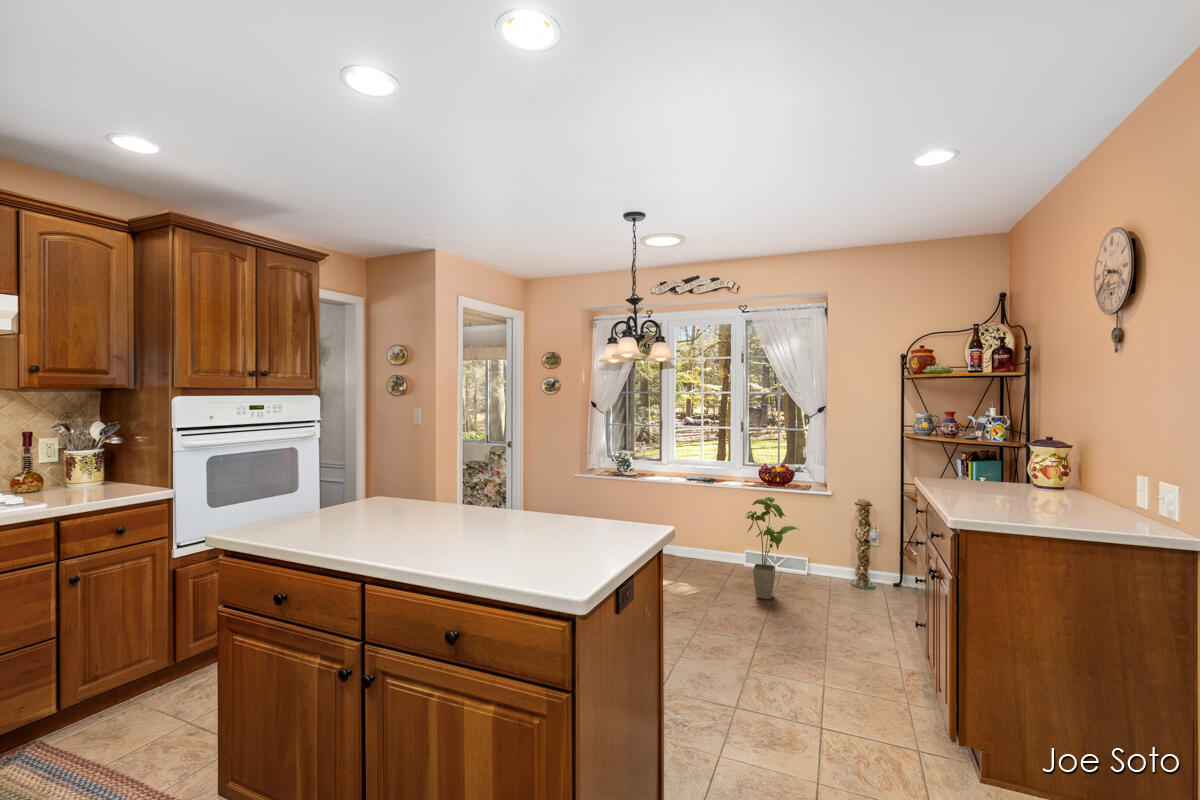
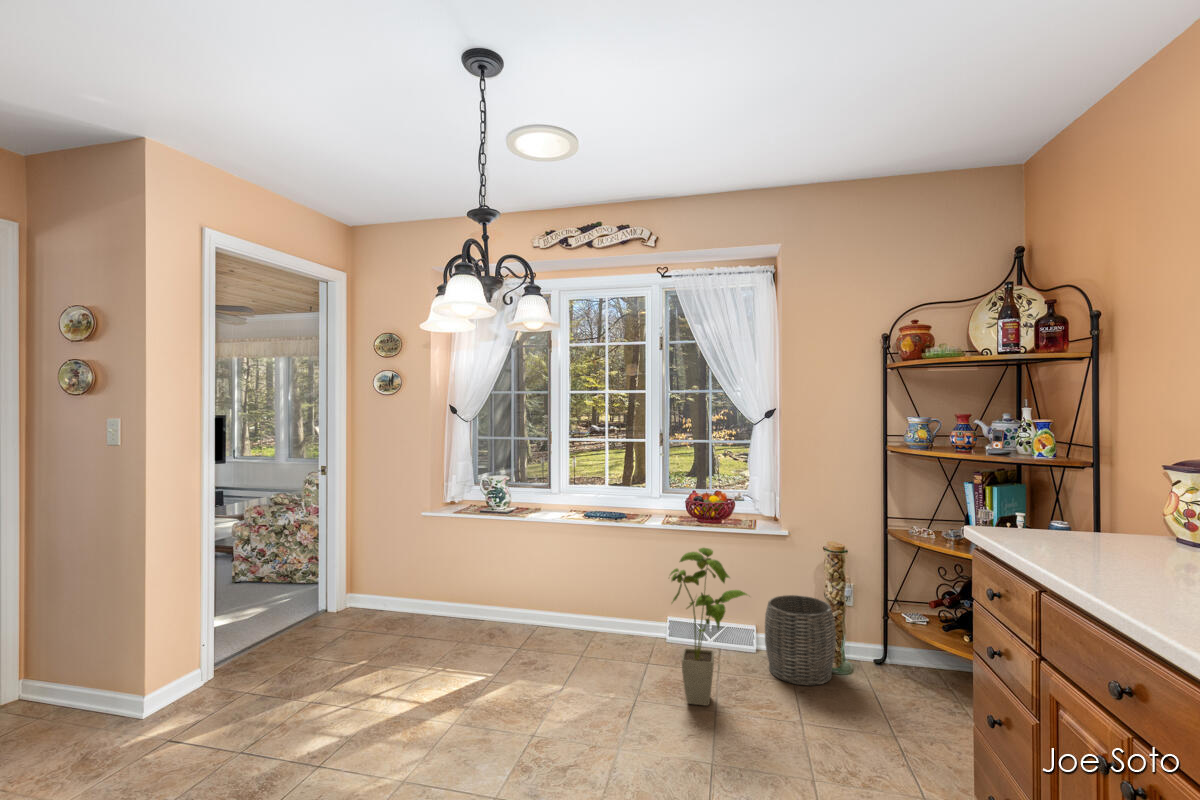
woven basket: none [812,536,862,593] -> present [765,595,836,685]

